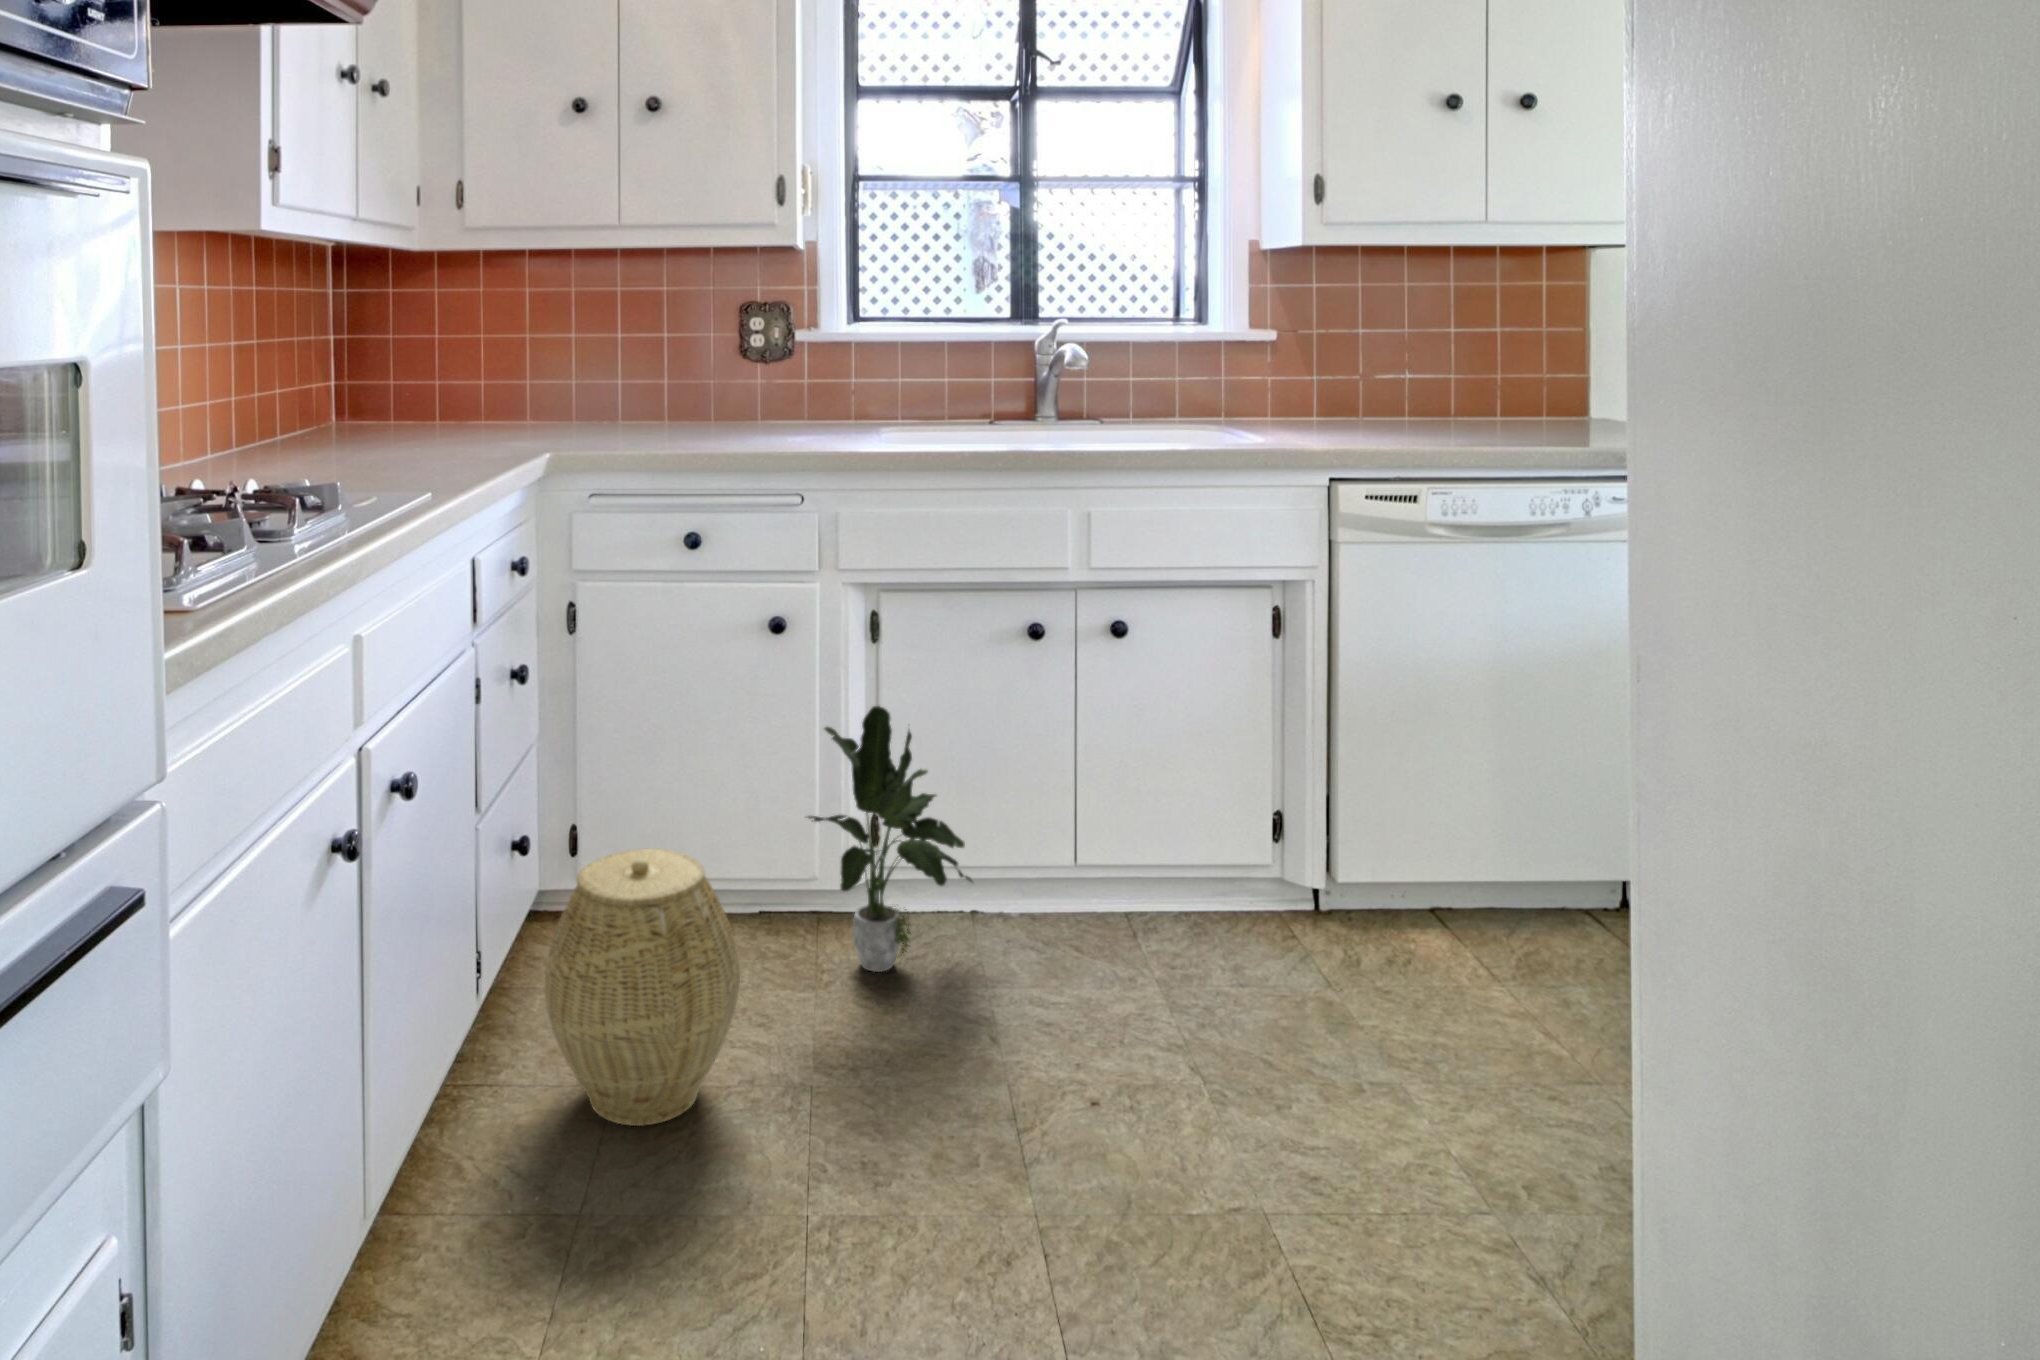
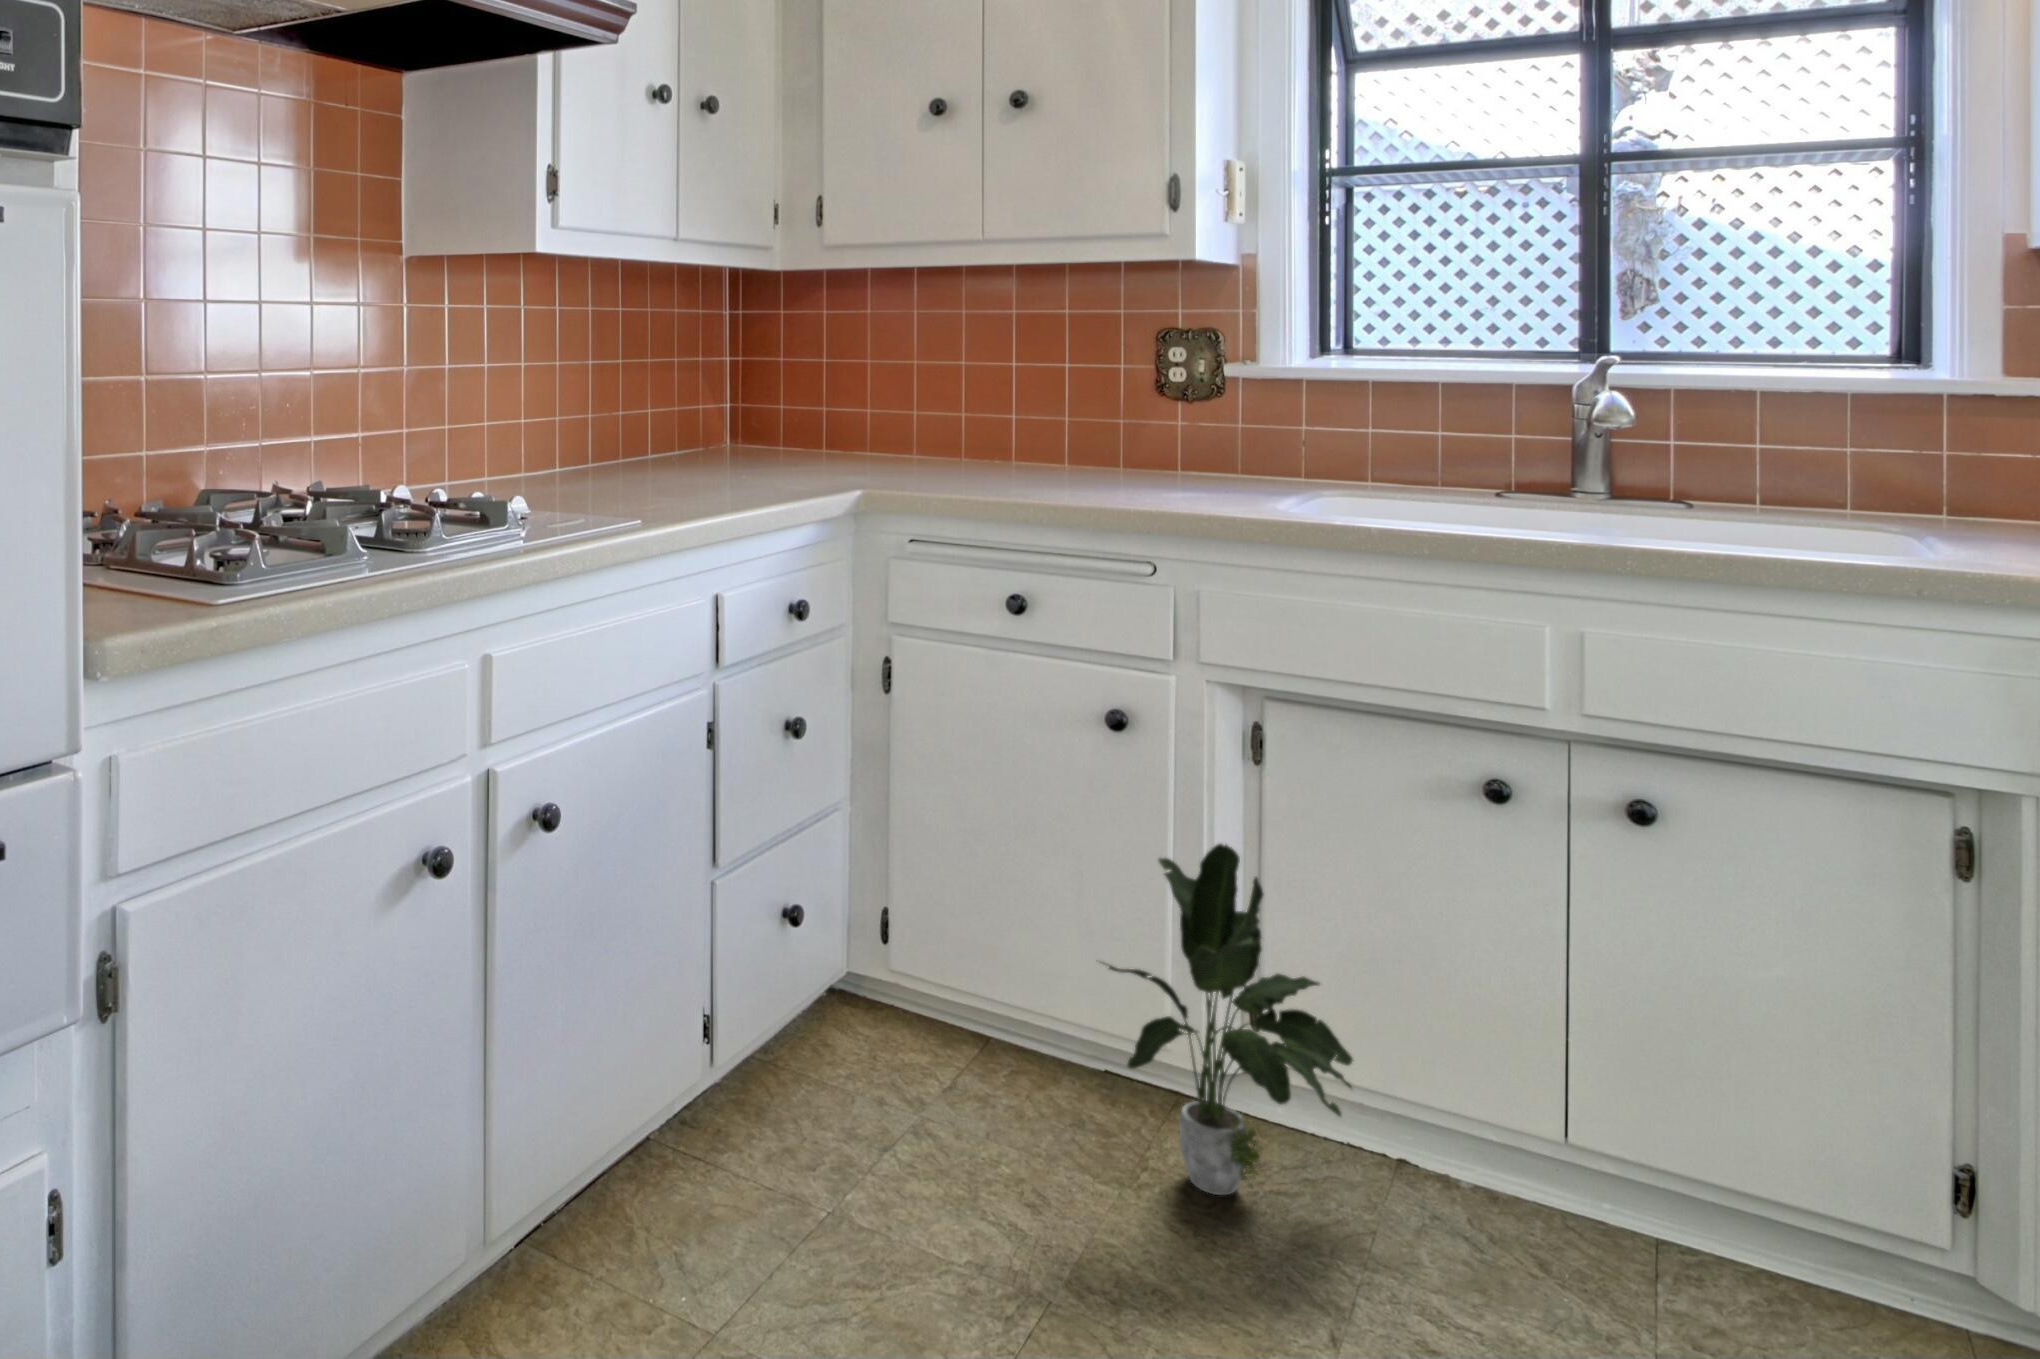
woven basket: present [545,848,740,1126] -> none [724,939,949,1262]

